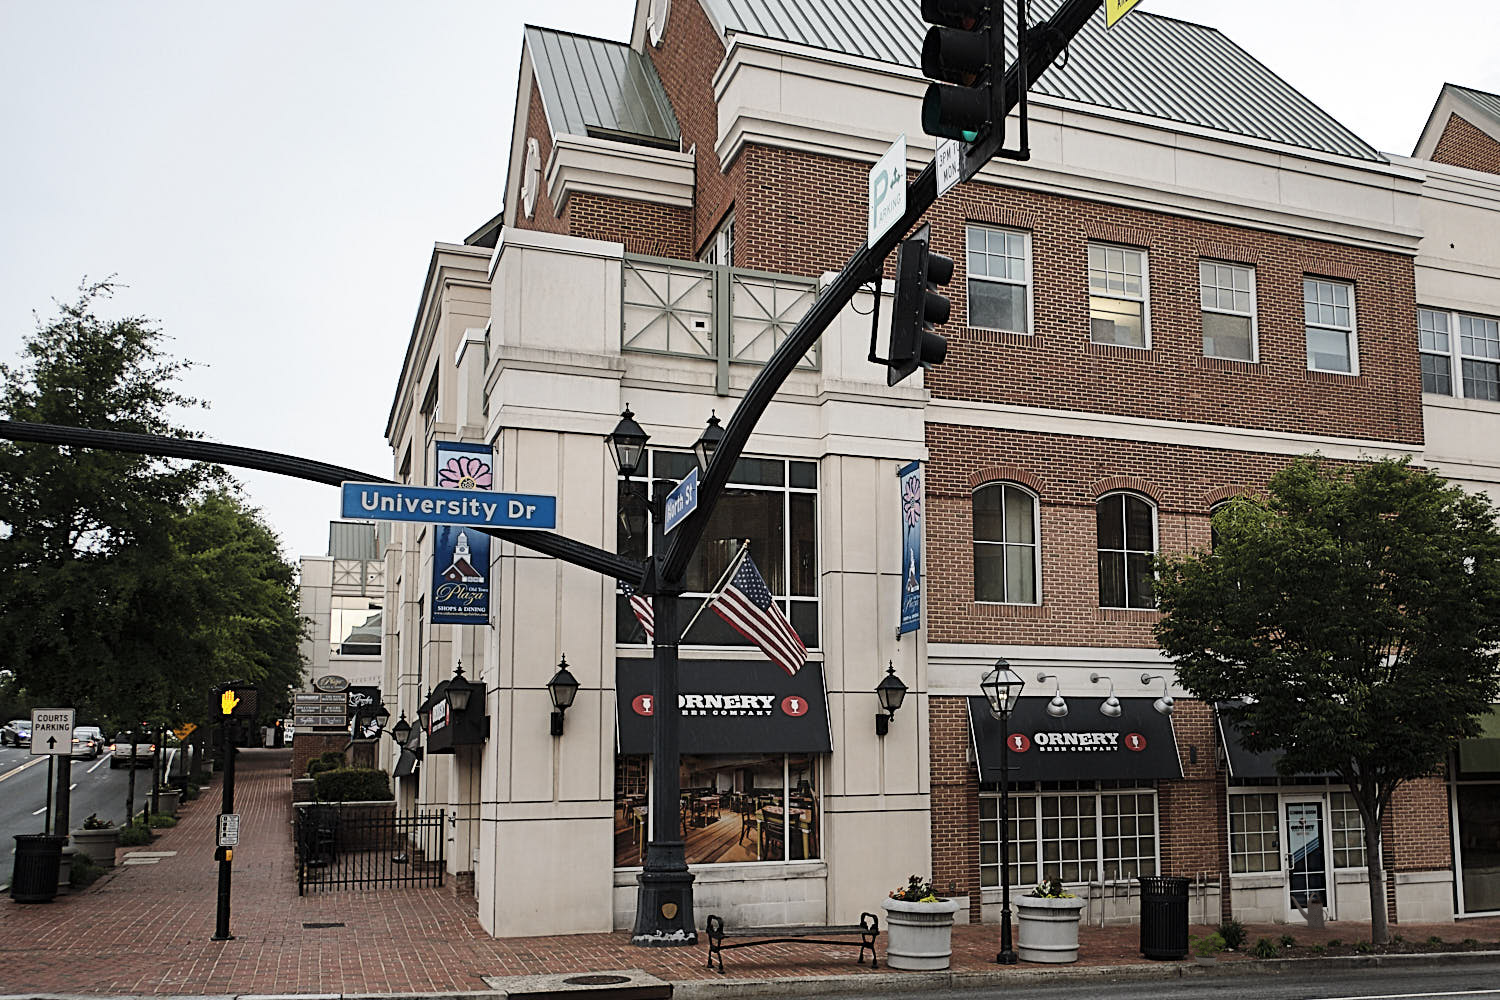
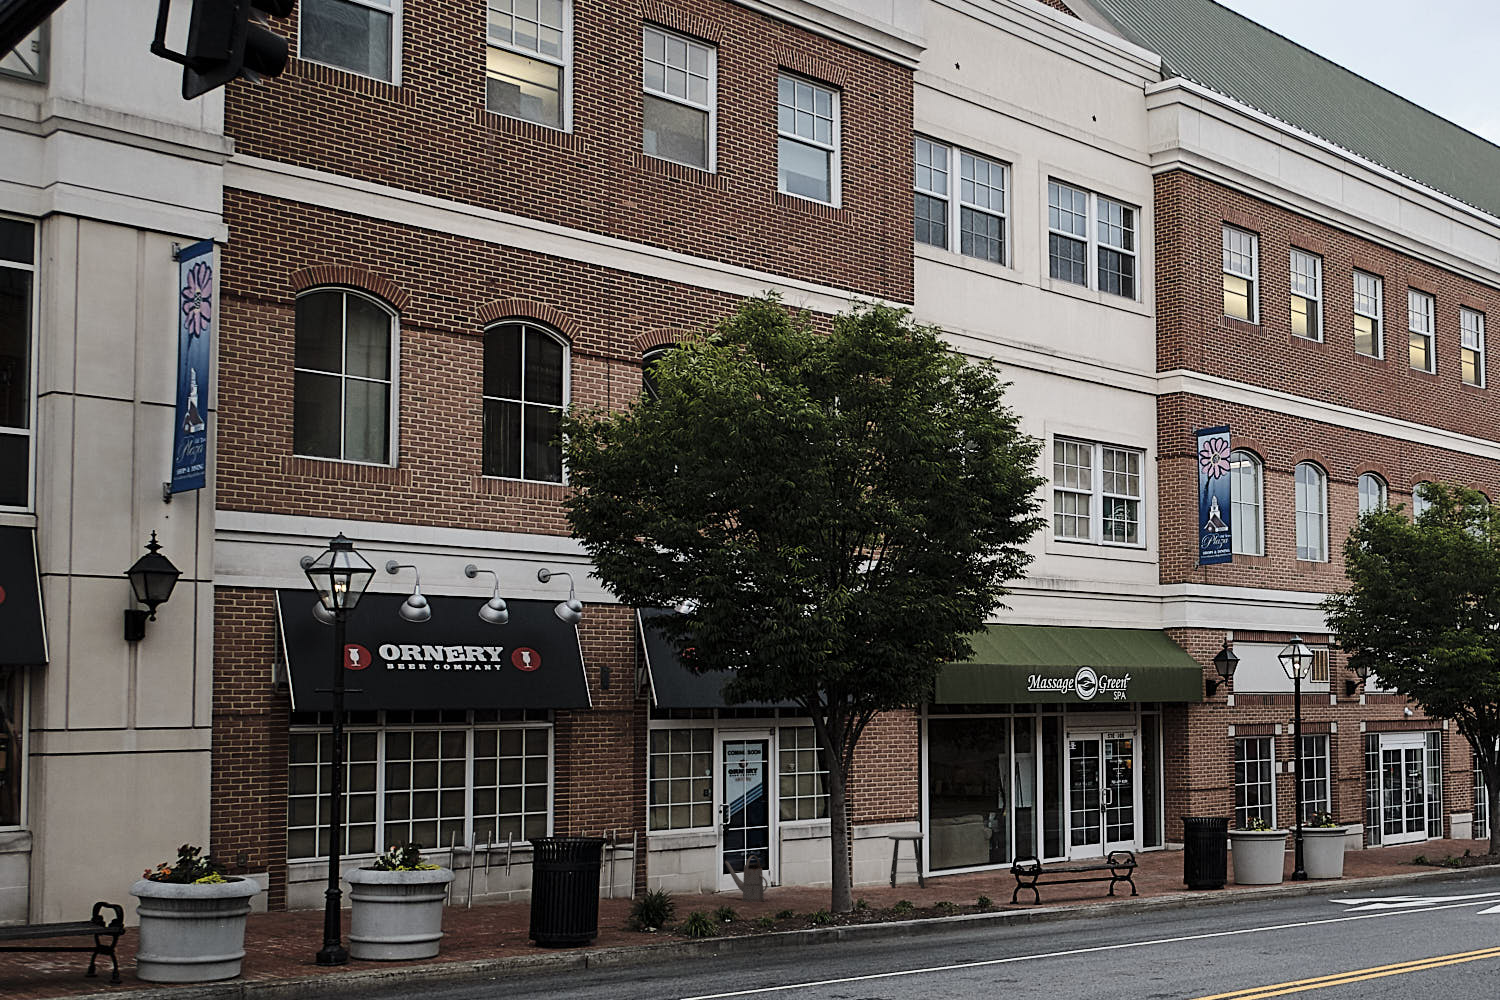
stool: none [1423,878,1457,924] -> present [888,831,925,888]
potted plant: present [1188,932,1226,966] -> none [559,907,610,956]

